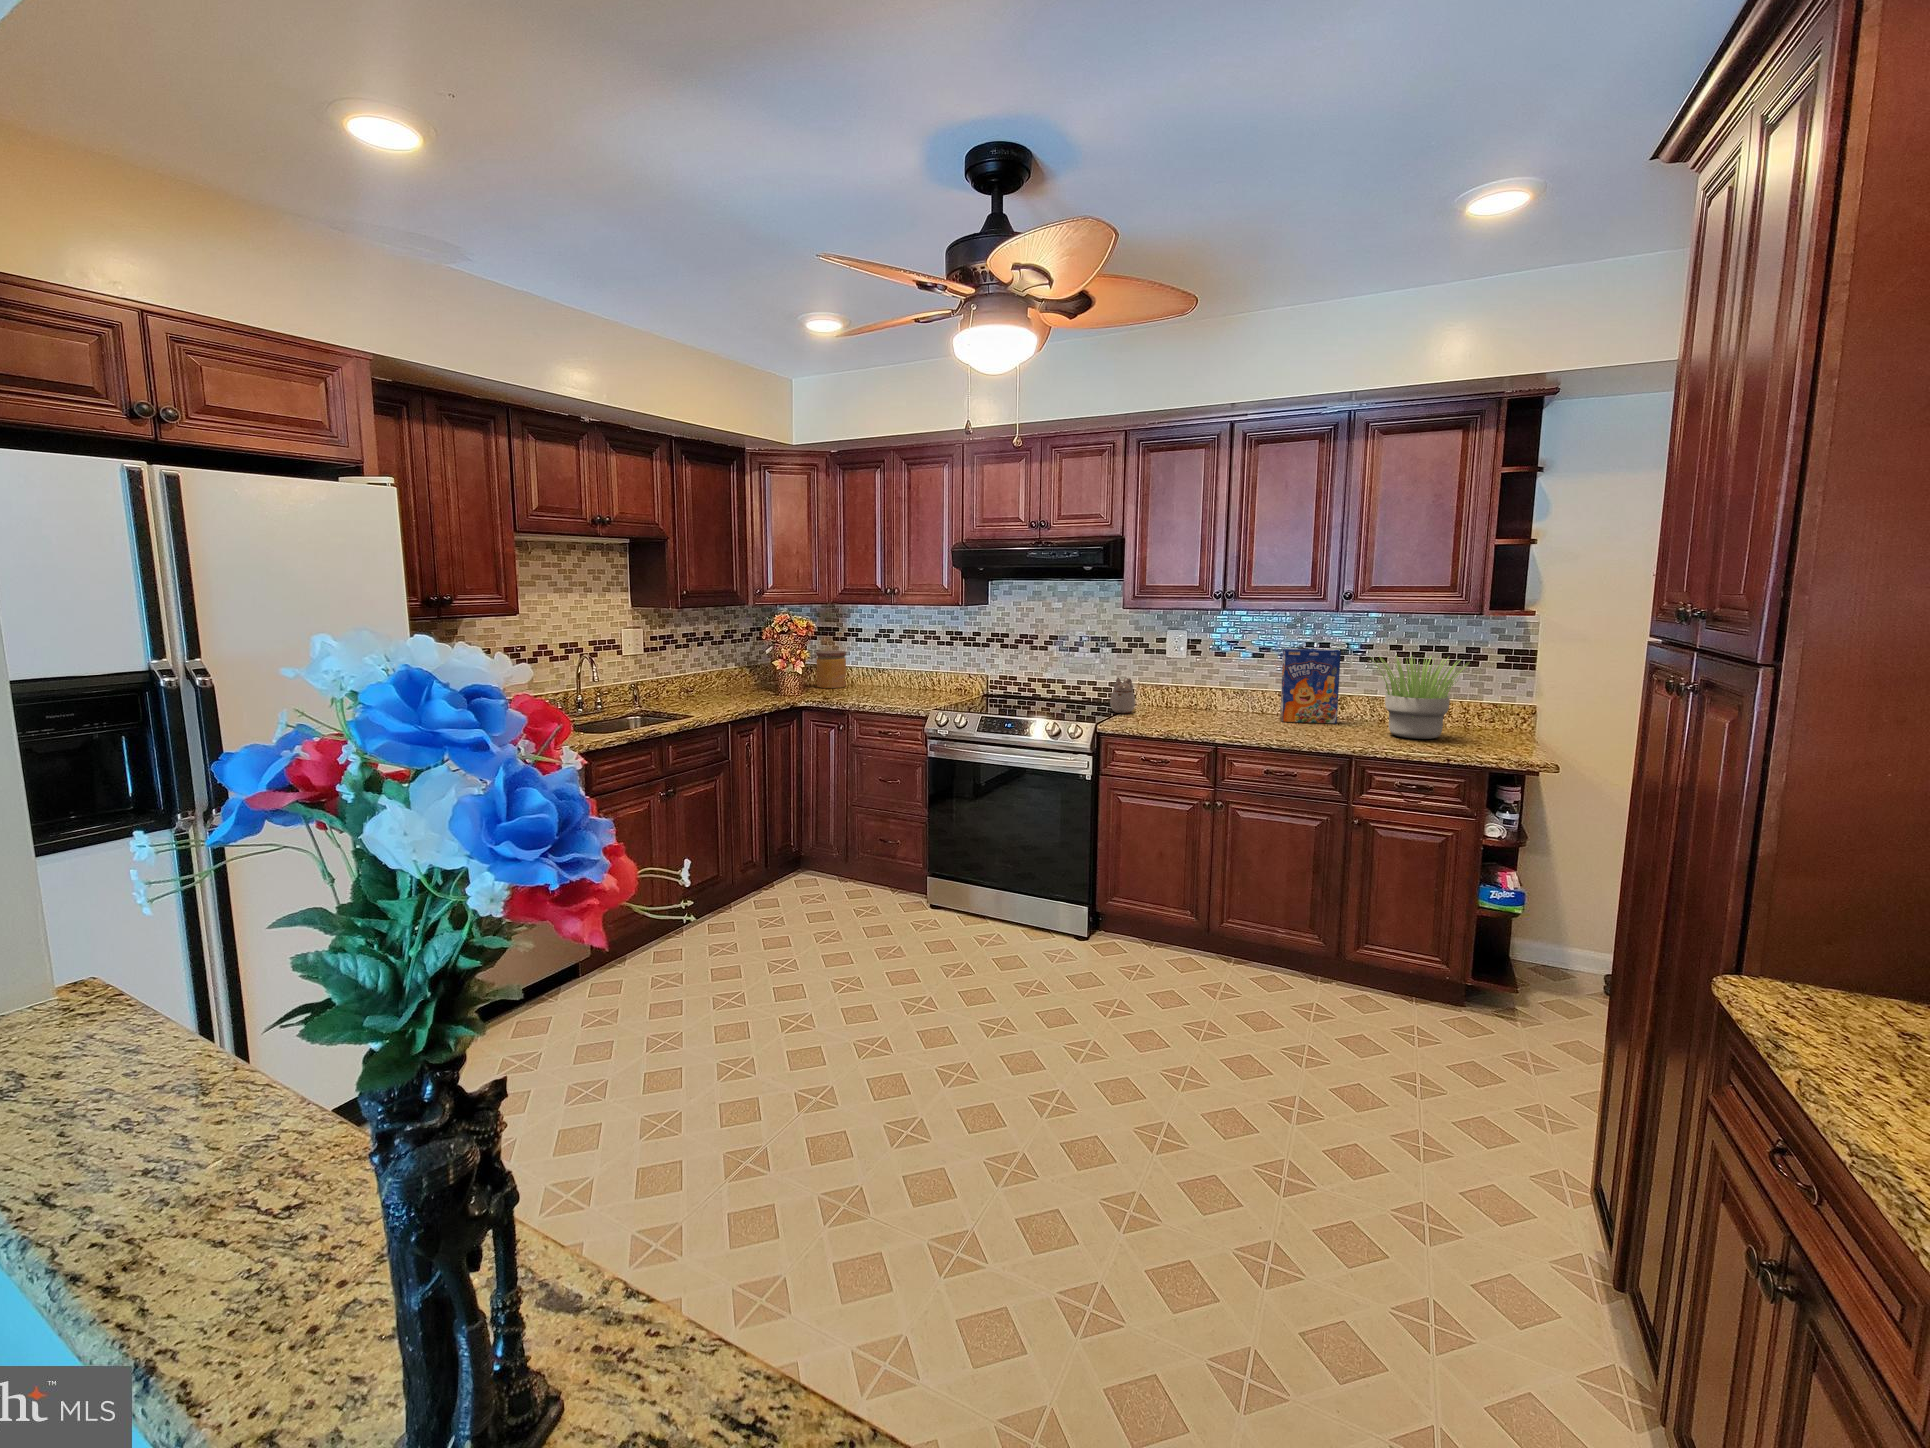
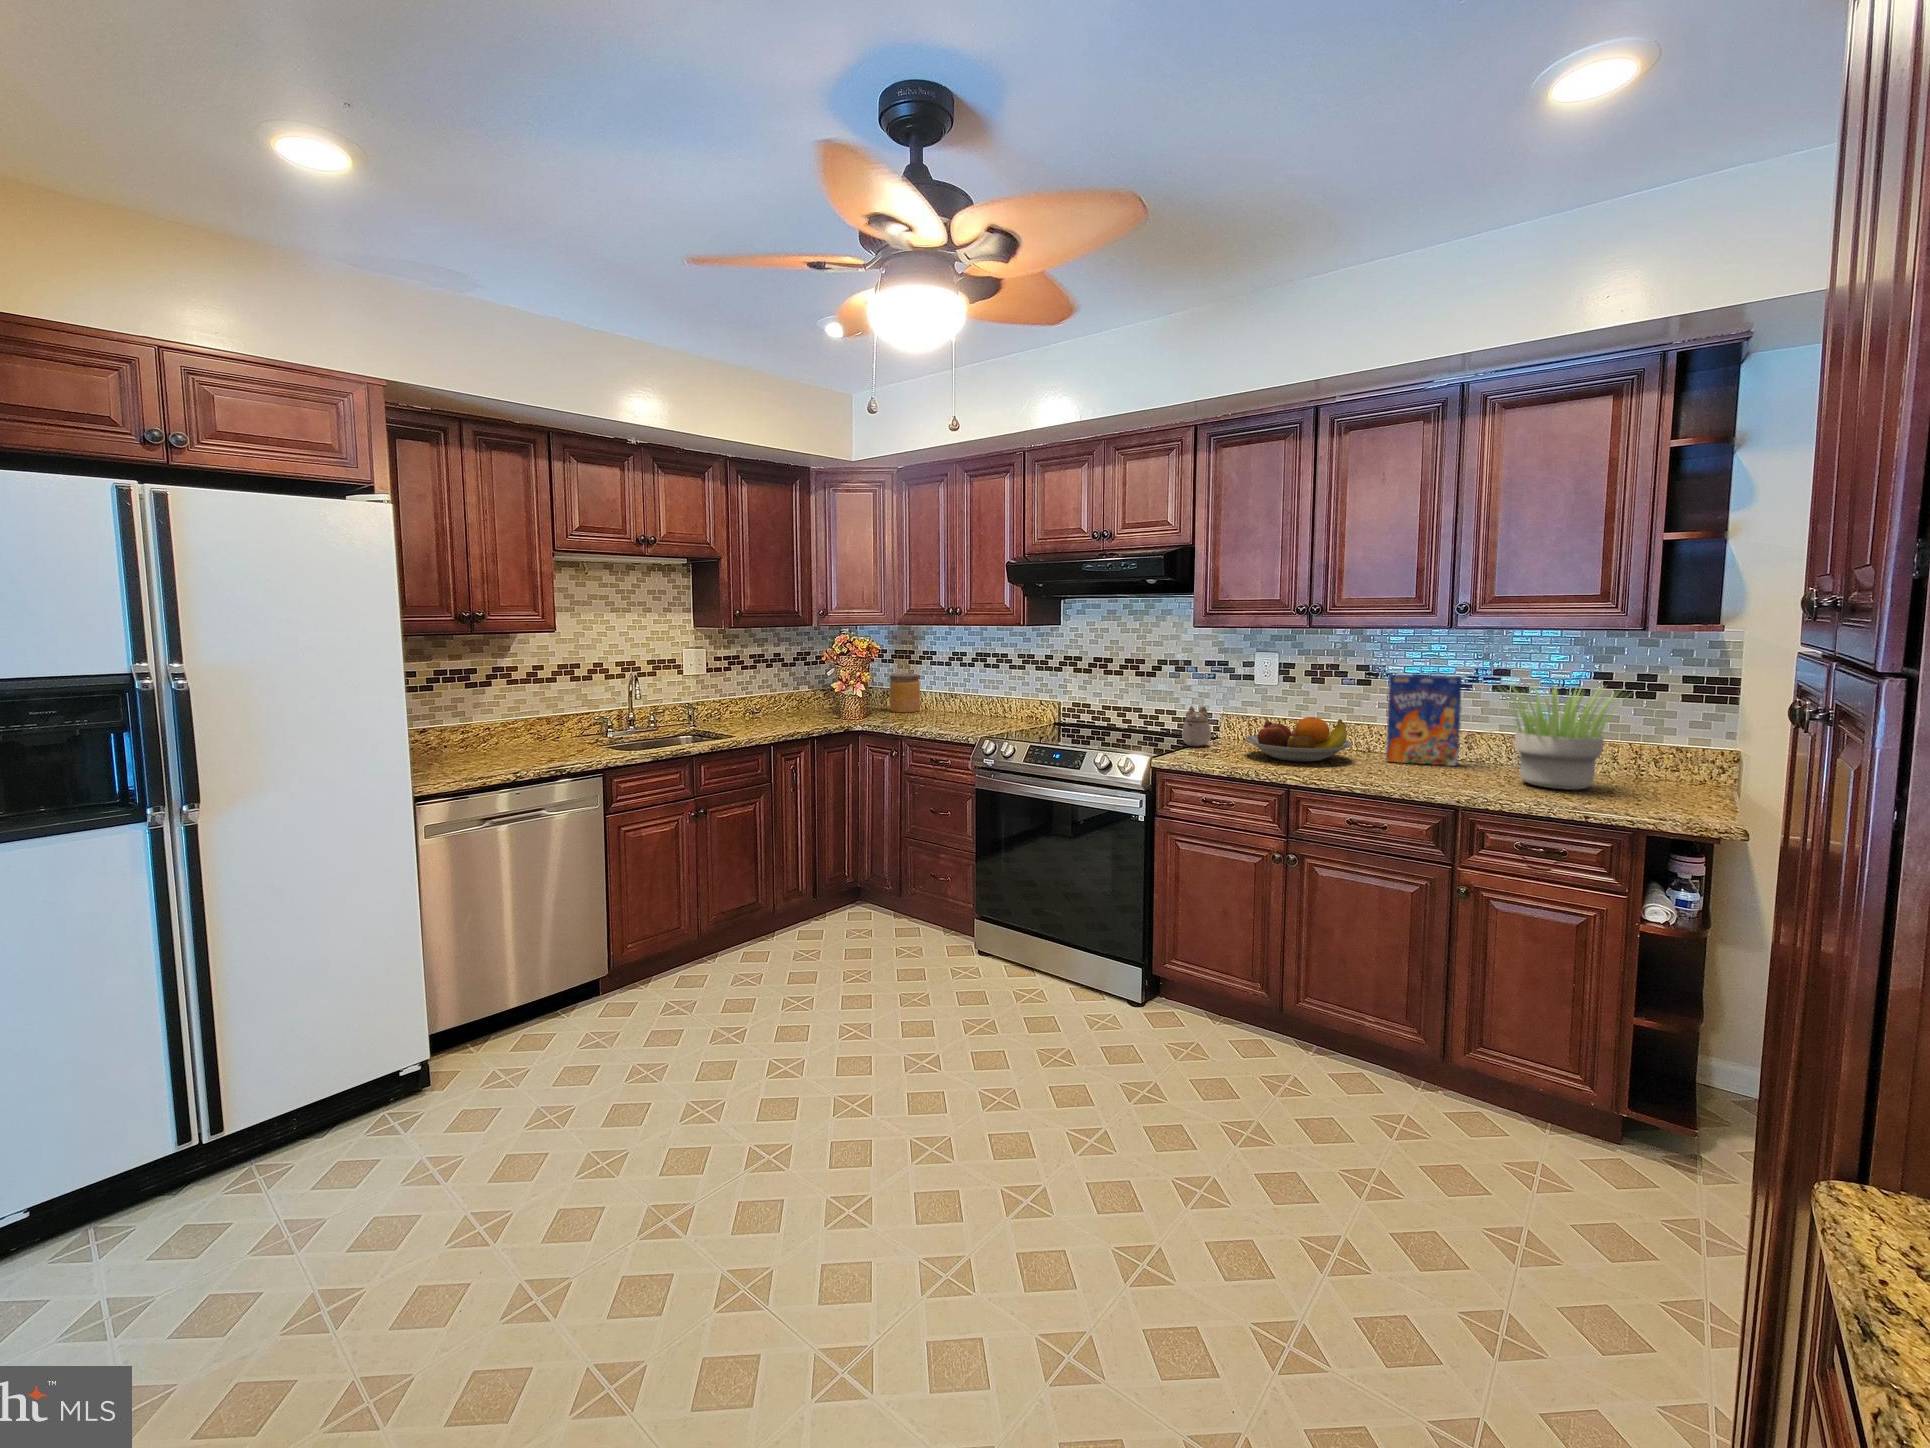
fruit bowl: none [1169,686,1257,723] -> present [1245,717,1353,762]

